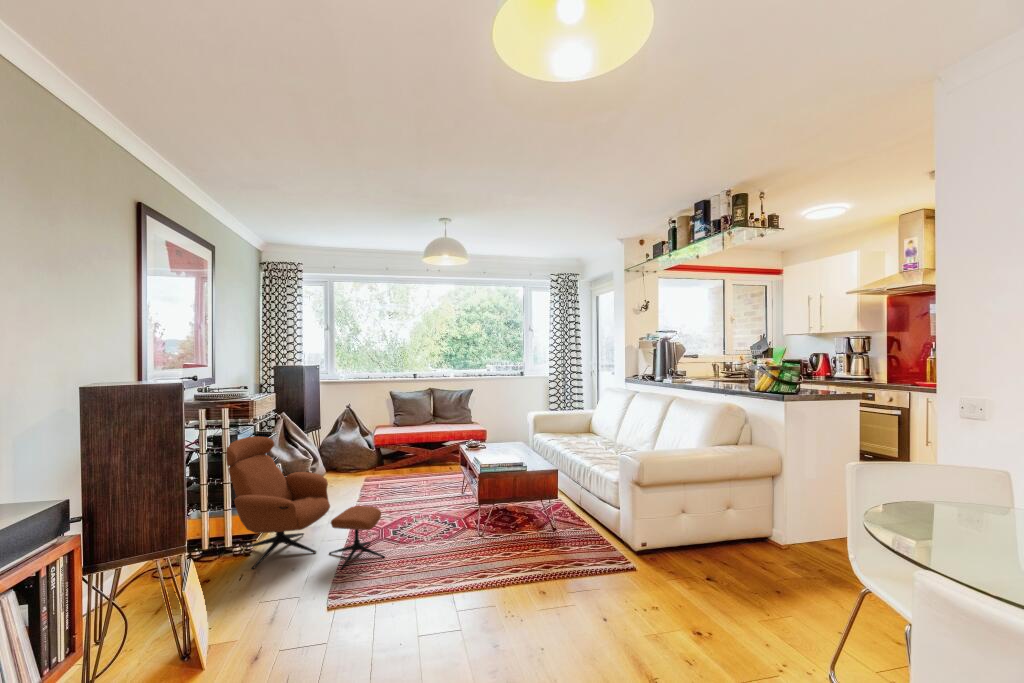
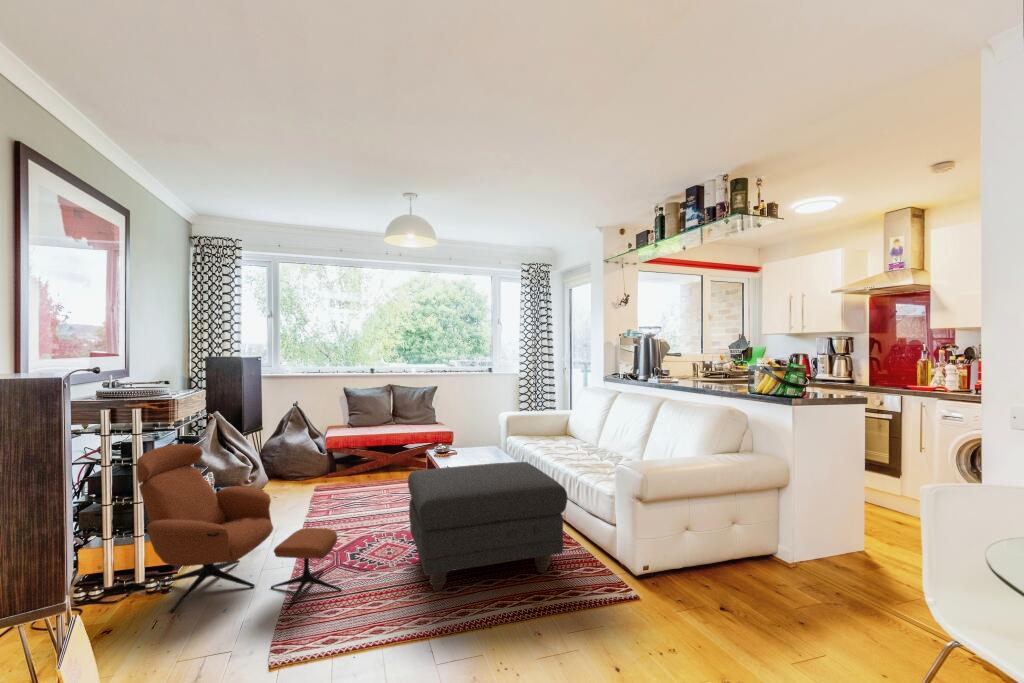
ottoman: none [440,454,575,560] -> present [408,462,568,591]

